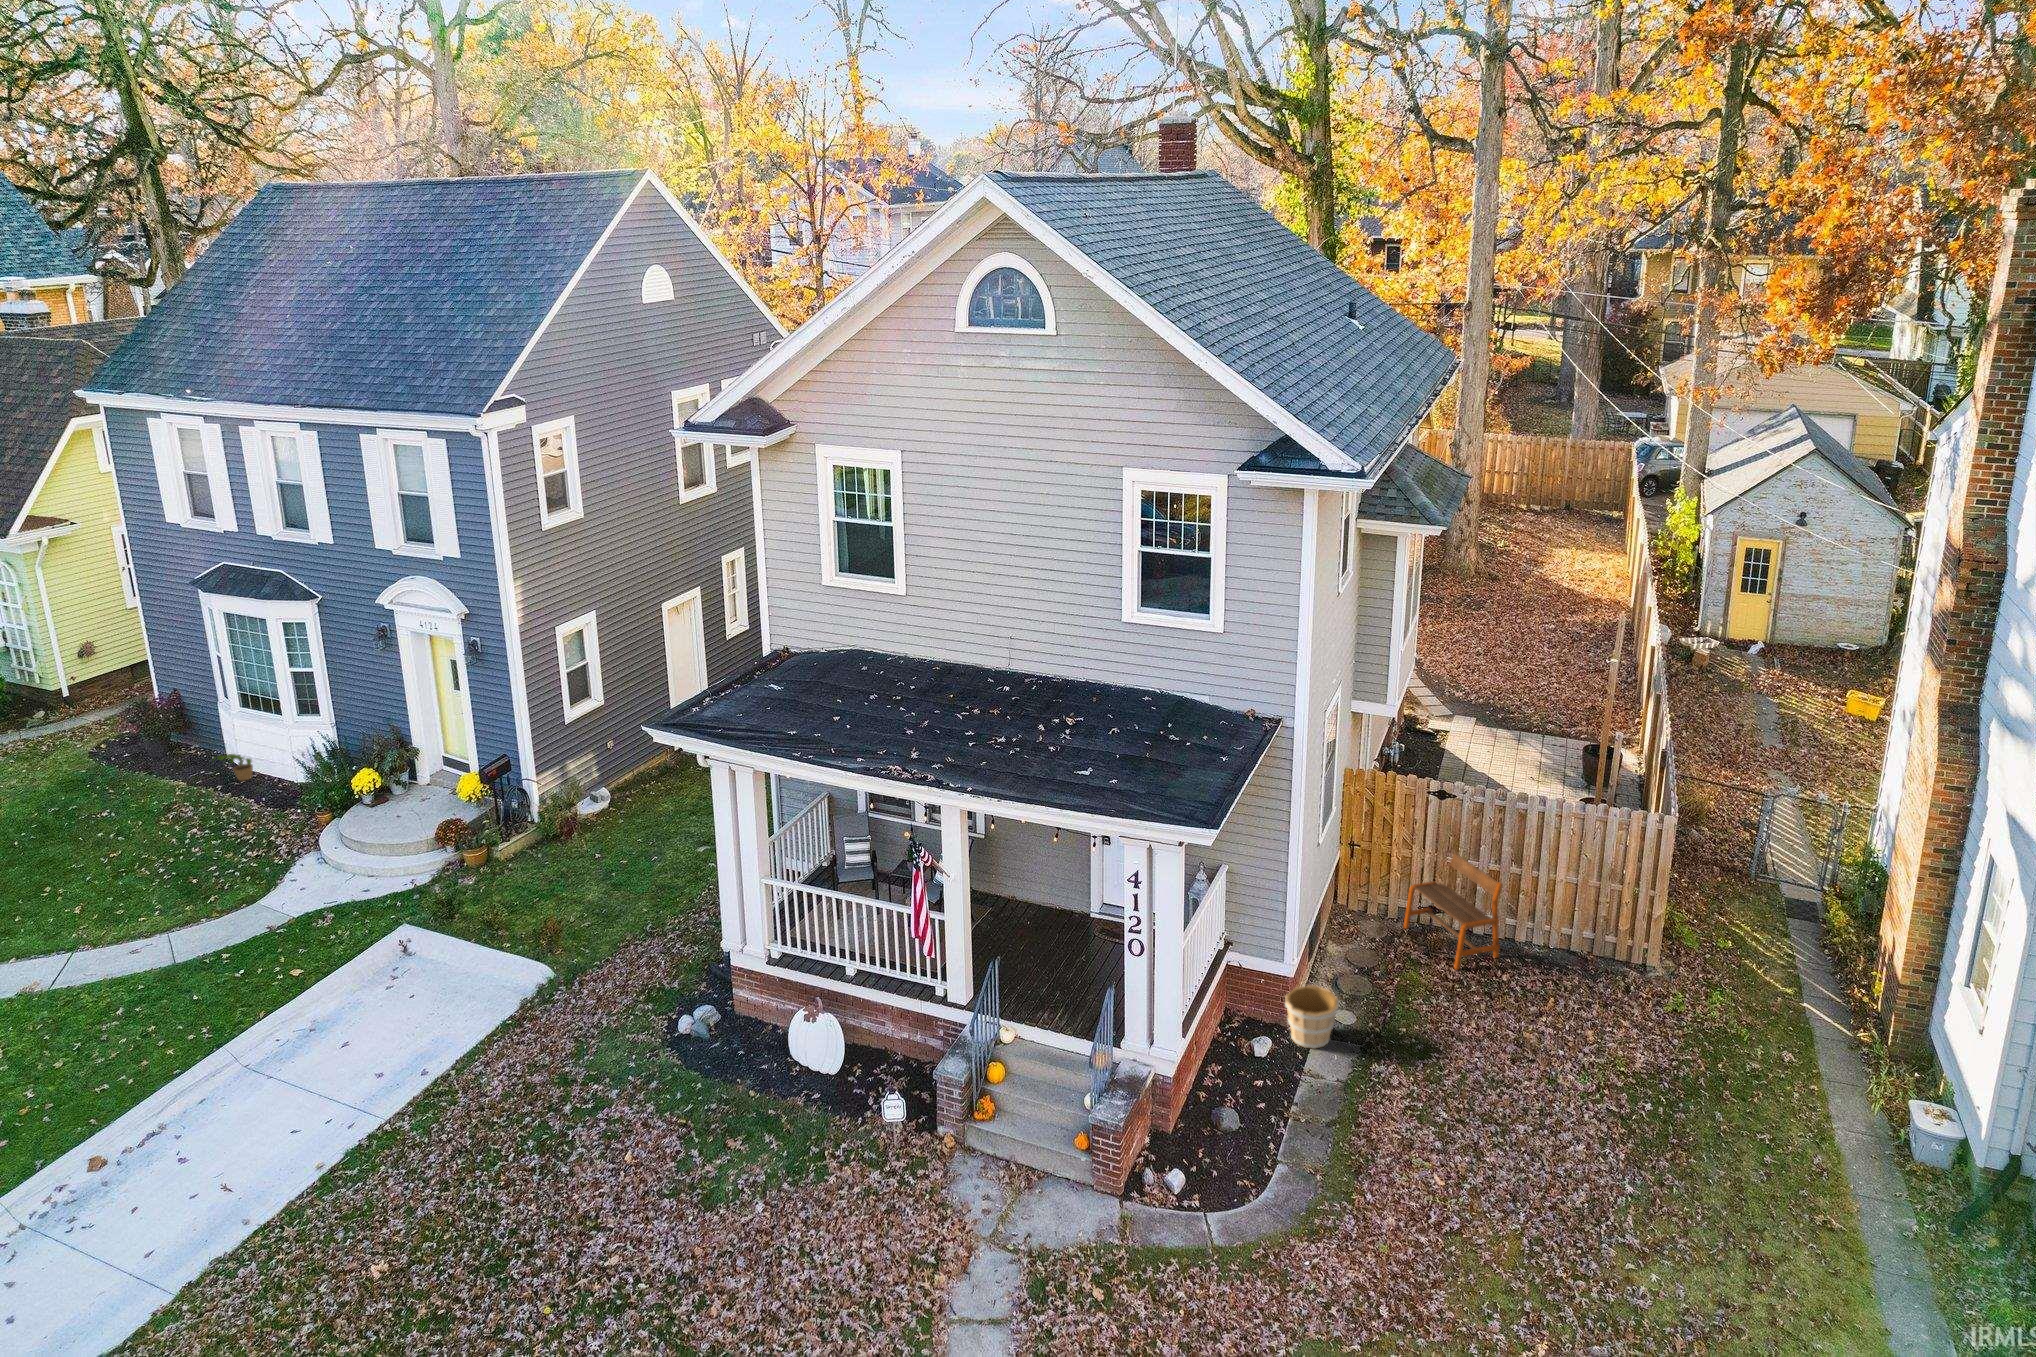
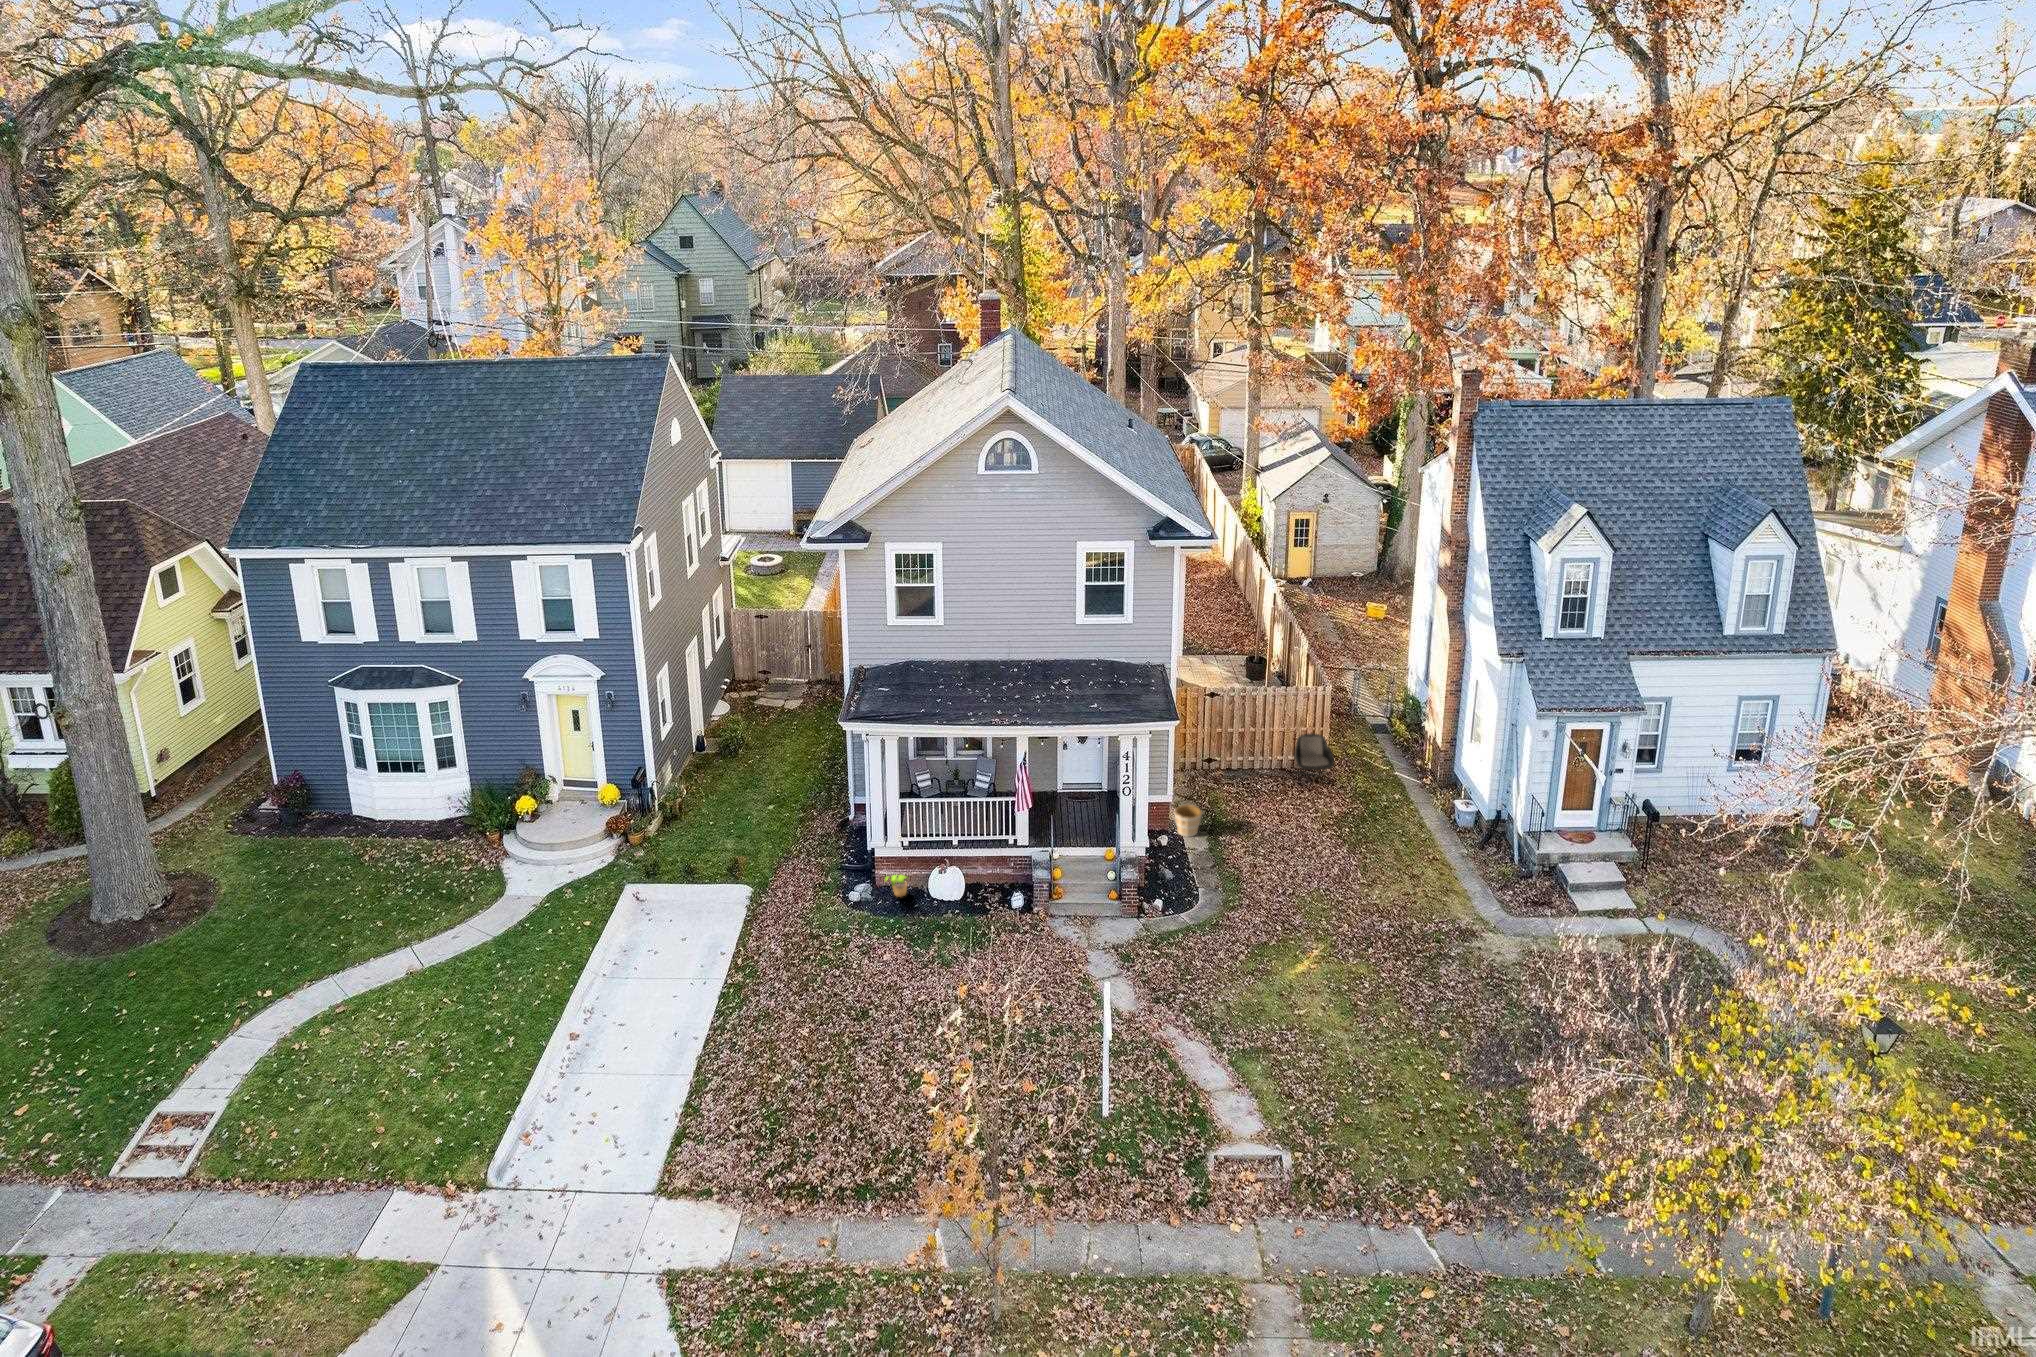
potted plant: present [218,754,253,781] -> present [885,875,908,897]
bench: present [1404,853,1503,970] -> none [1201,724,1256,787]
lounge chair: none [1577,894,1658,1000] -> present [1294,733,1334,784]

